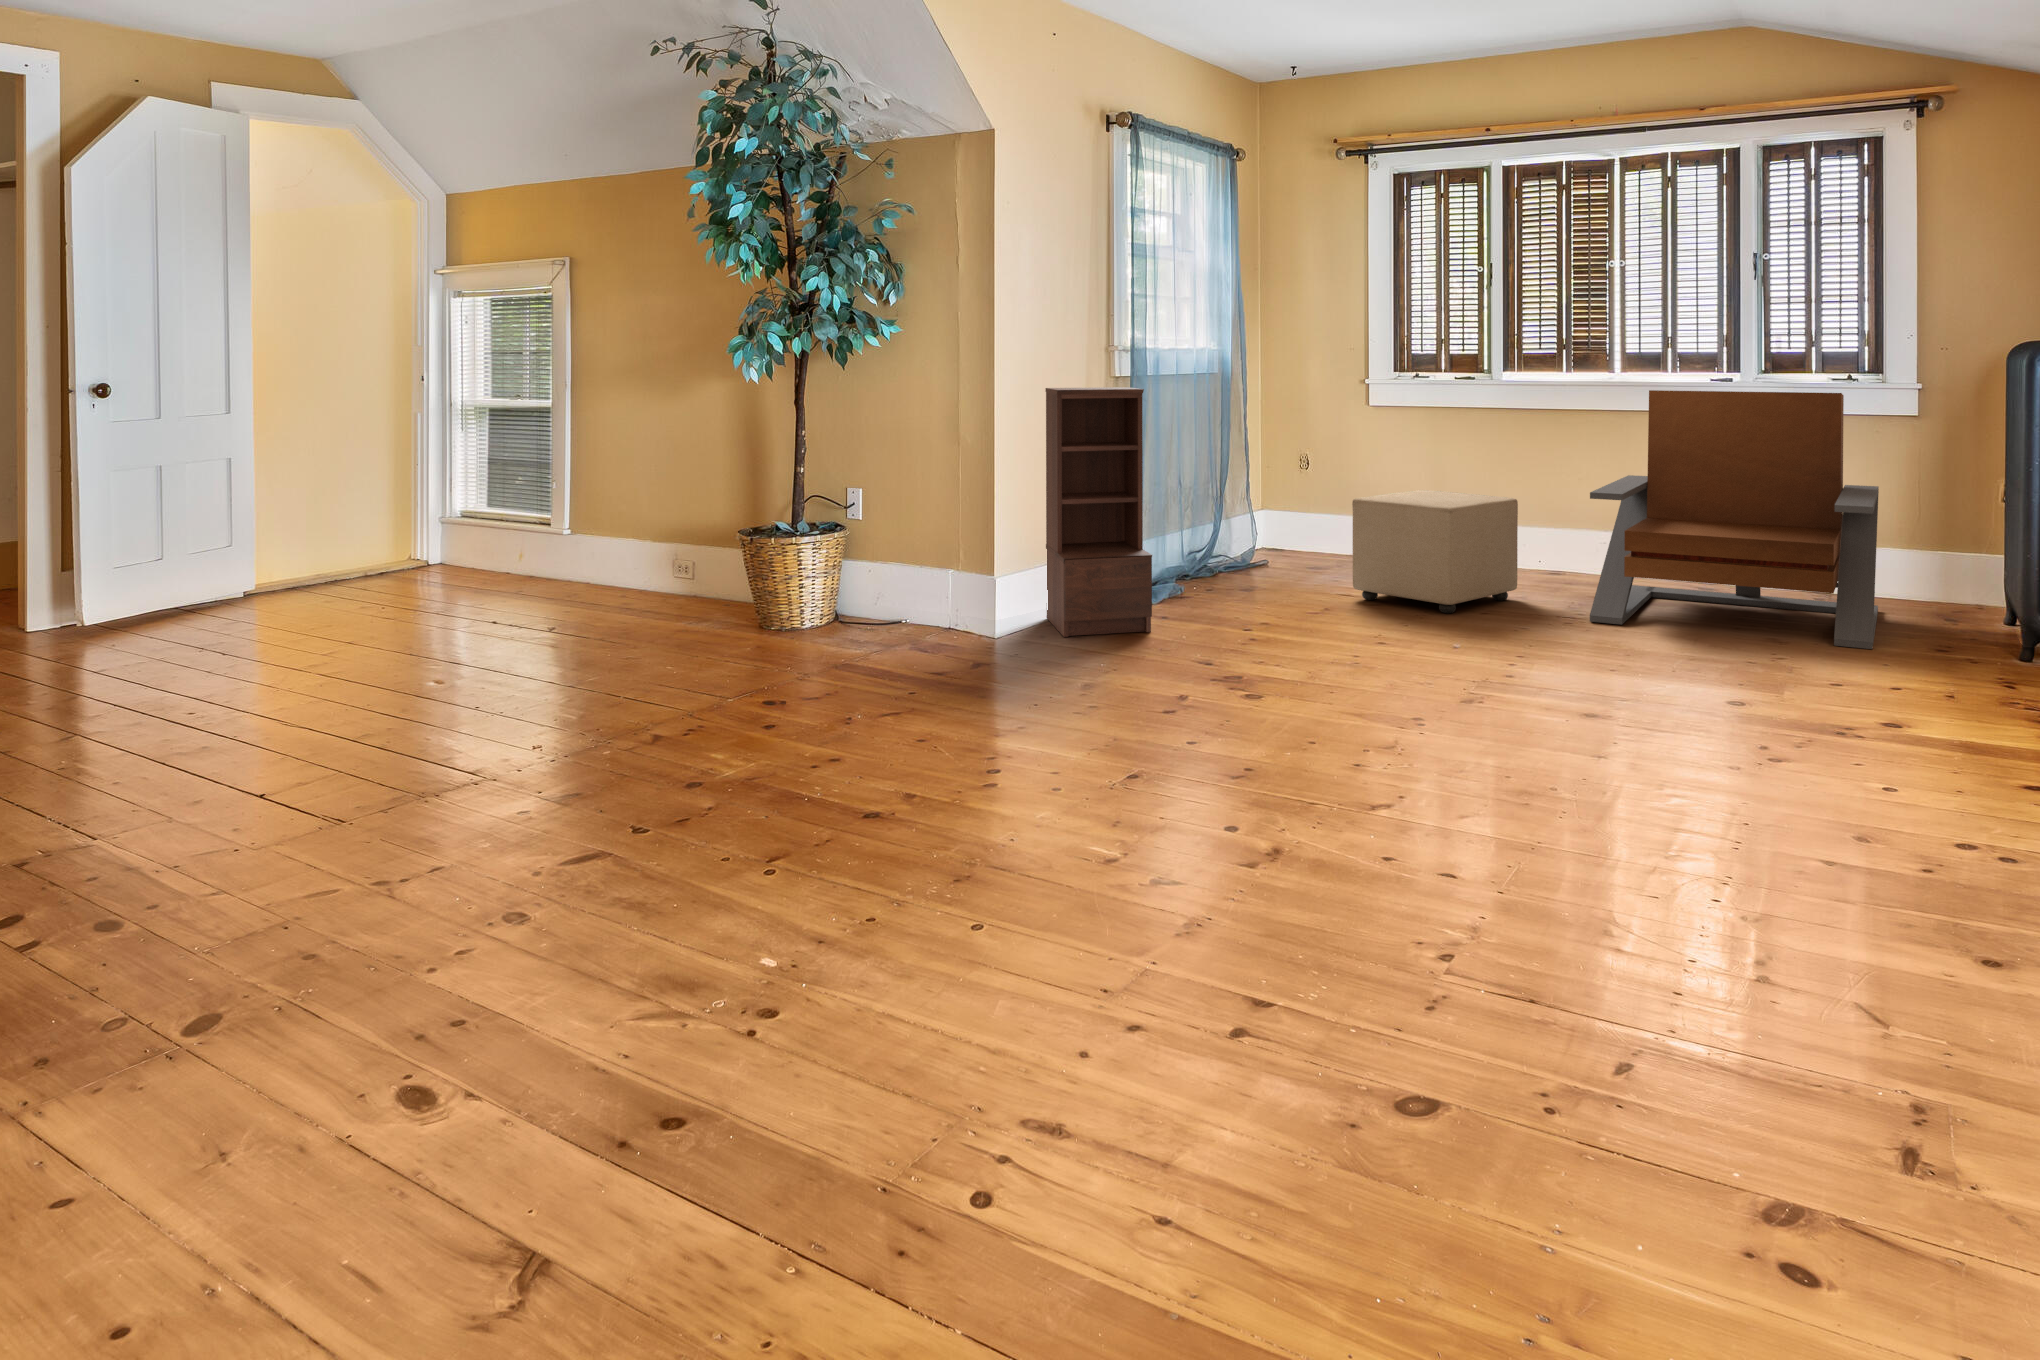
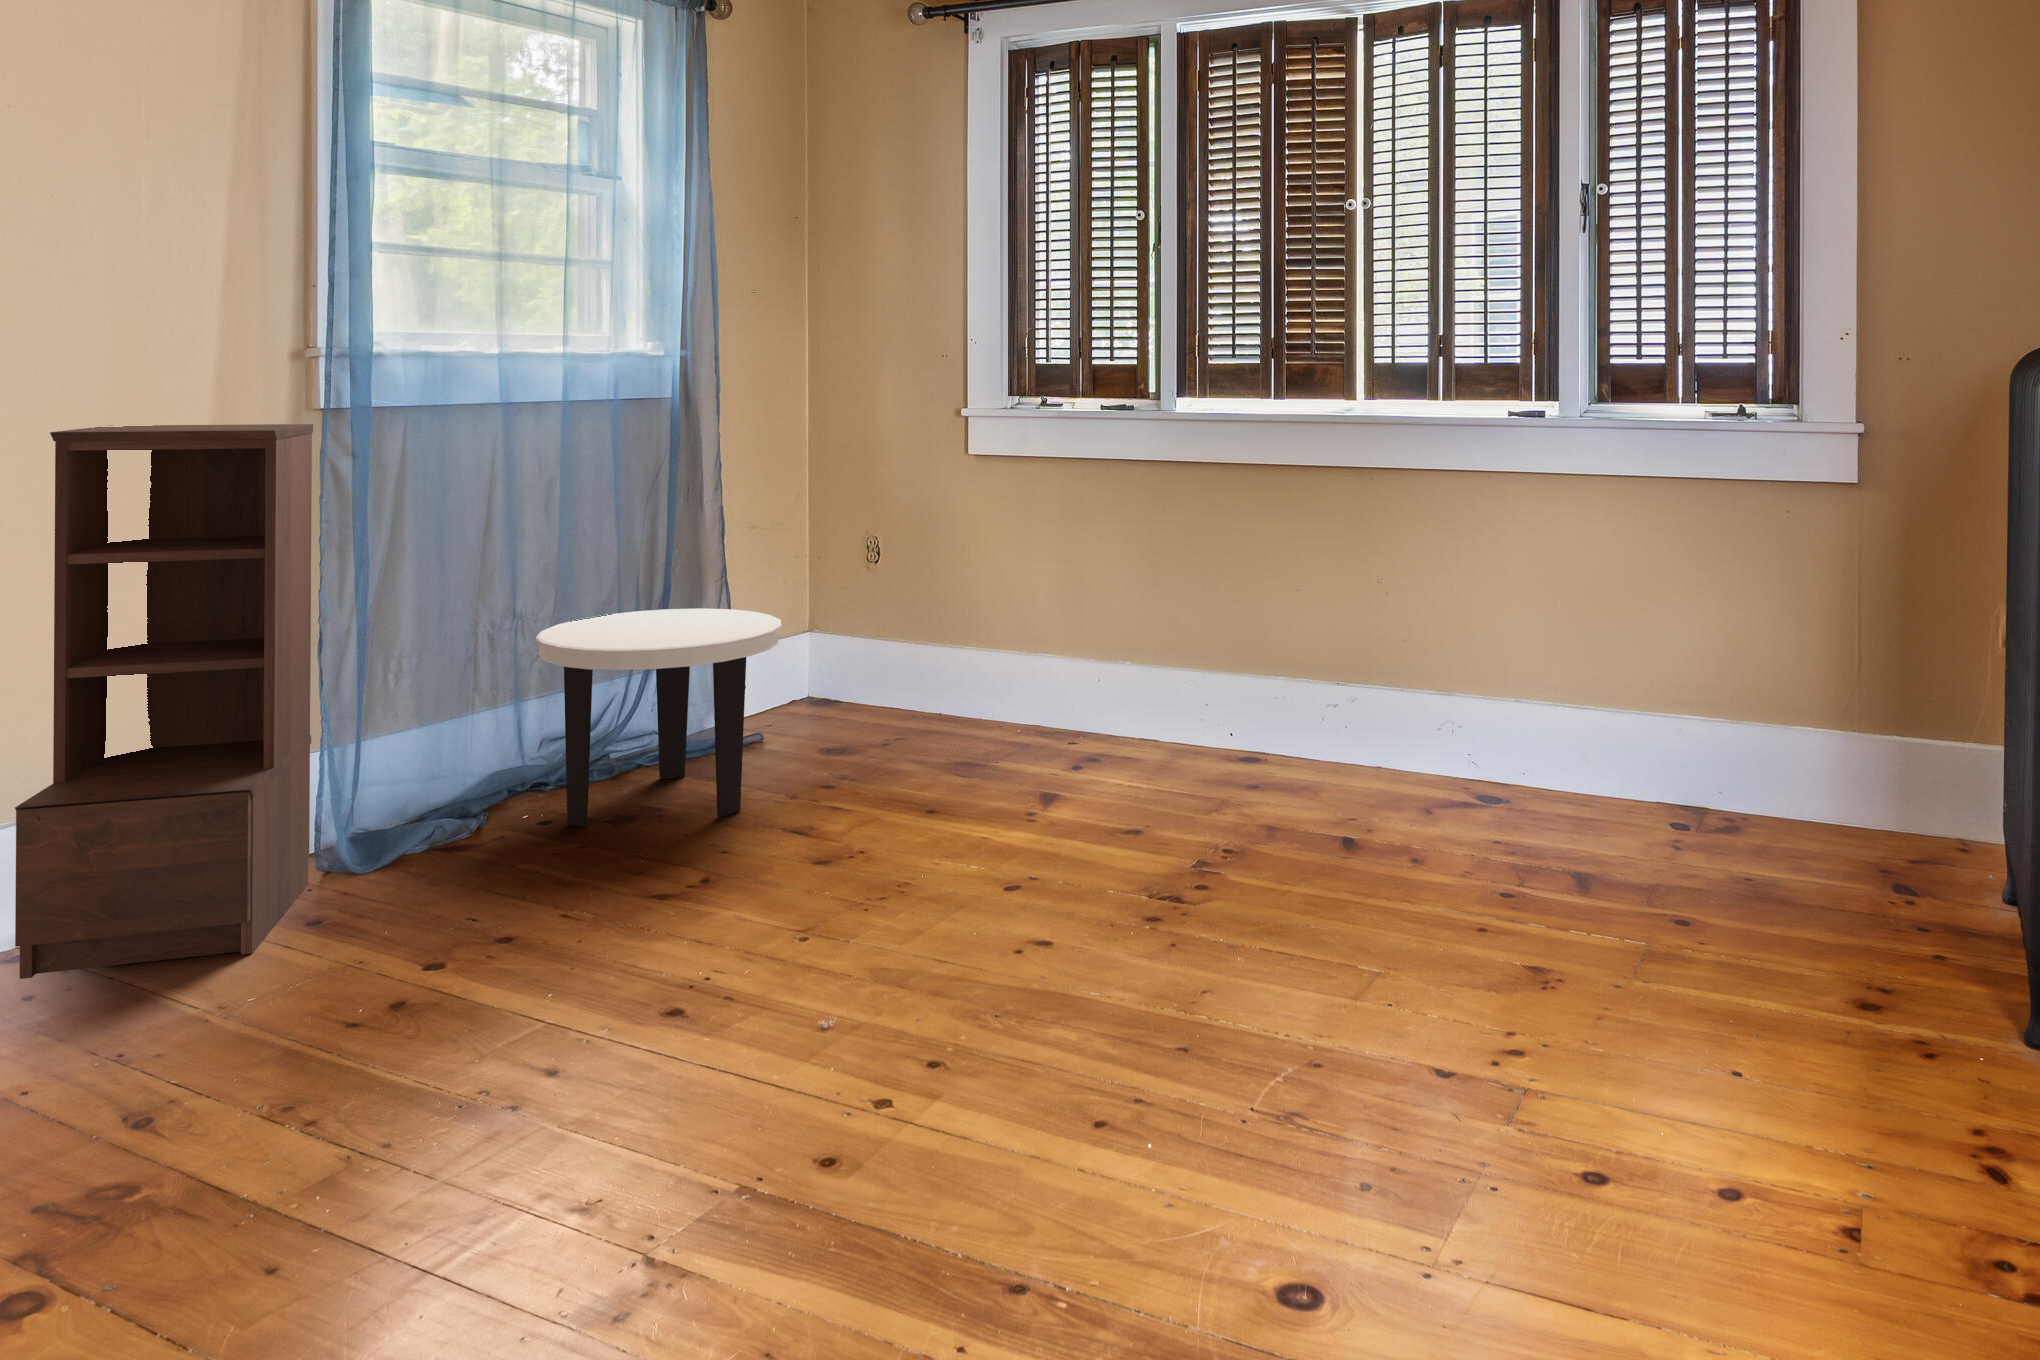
lounge chair: present [1590,390,1879,649] -> none [1214,433,1784,992]
side table: none [1189,490,1310,598] -> present [536,608,781,827]
ottoman: present [1352,490,1518,613] -> none [822,611,1137,873]

